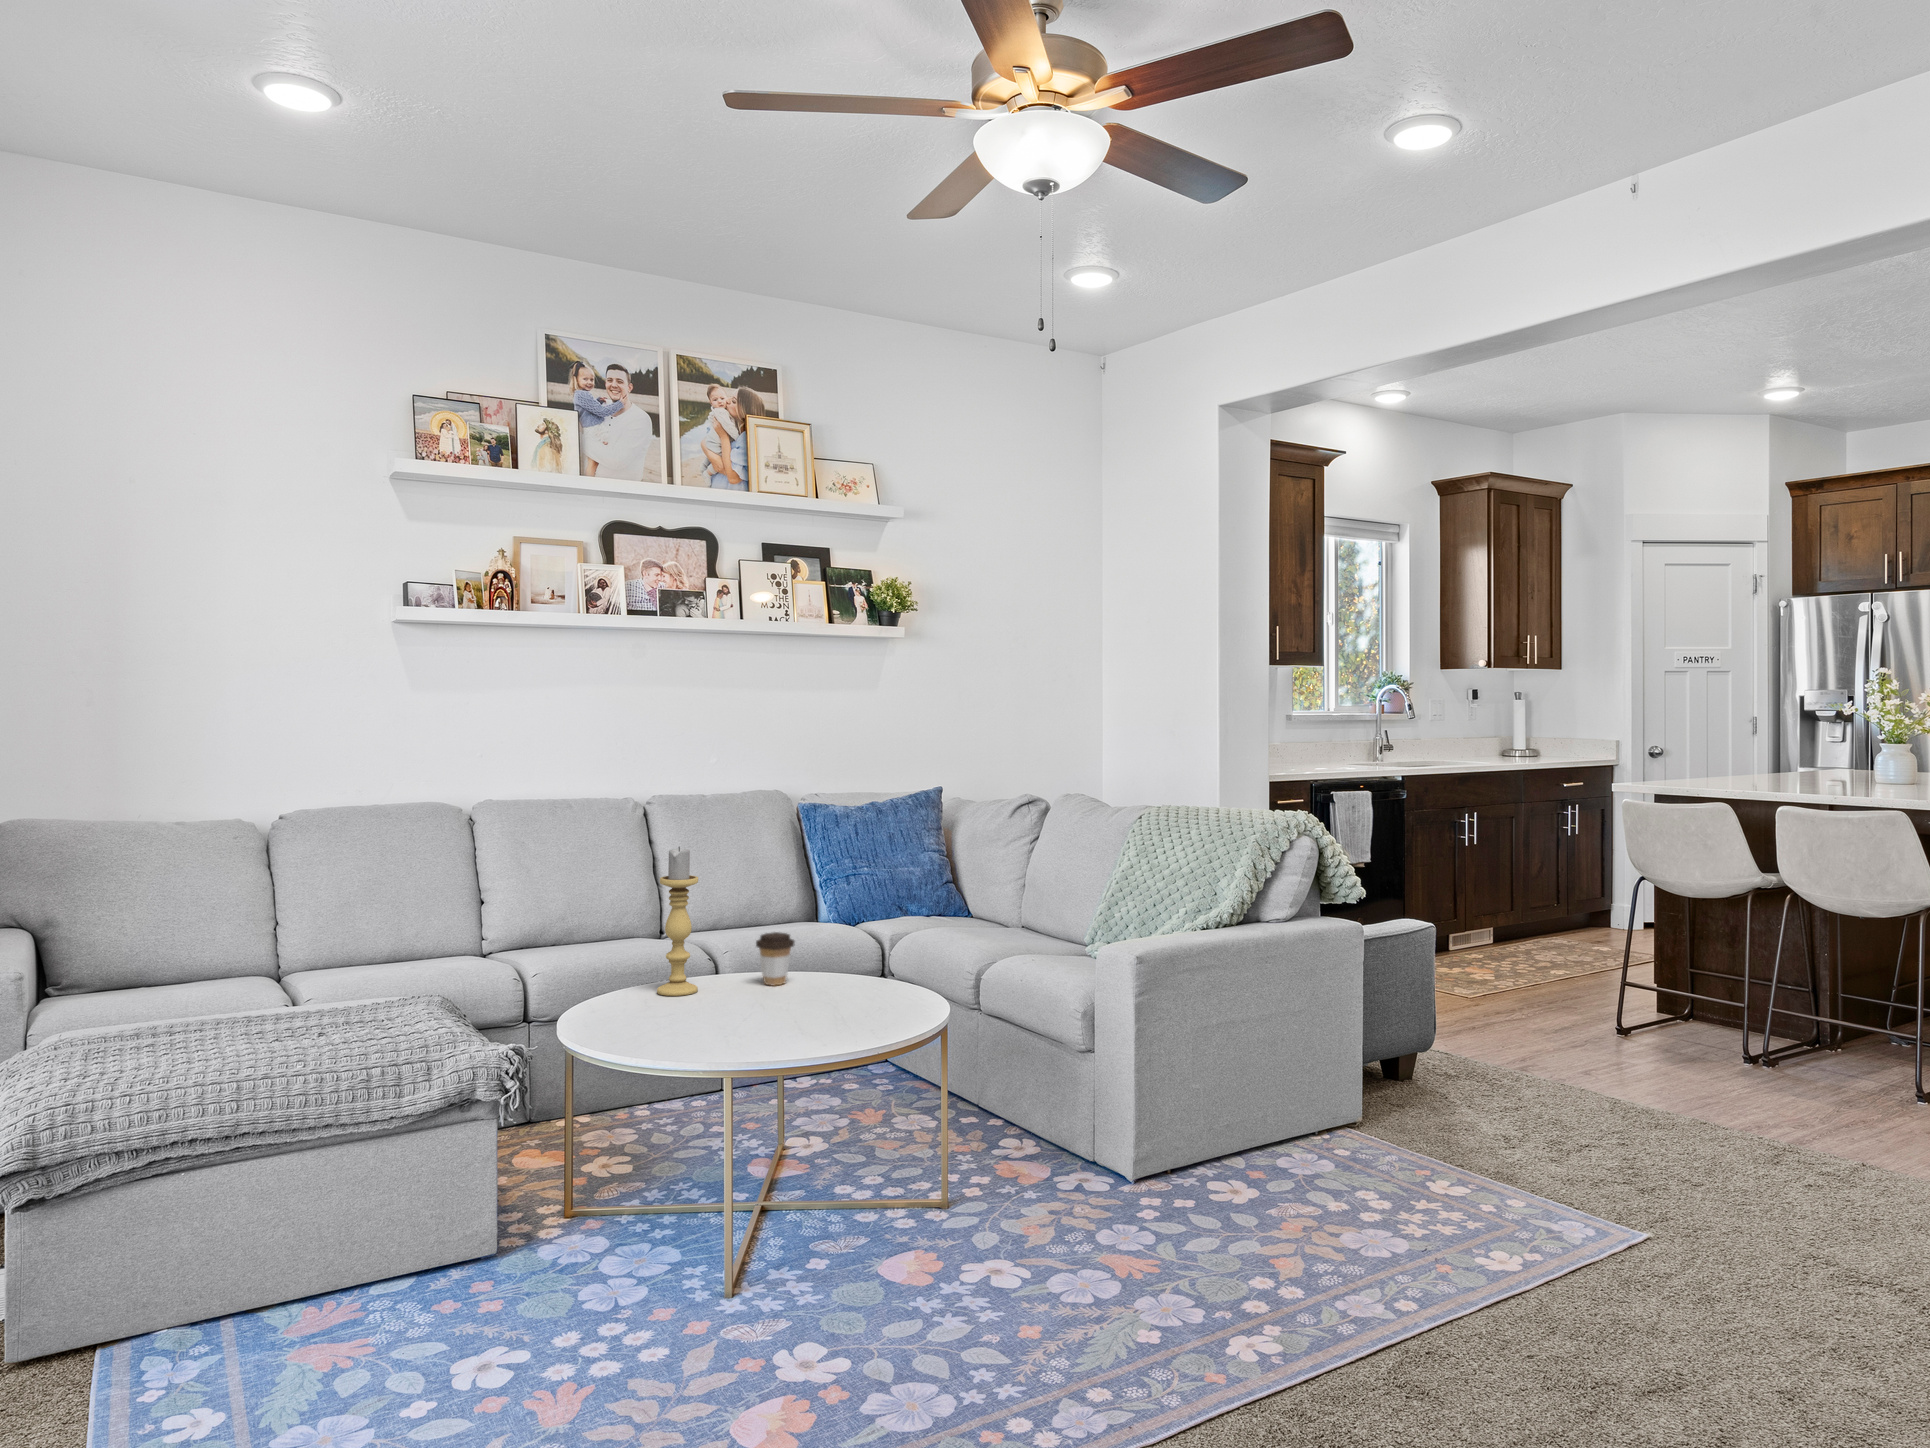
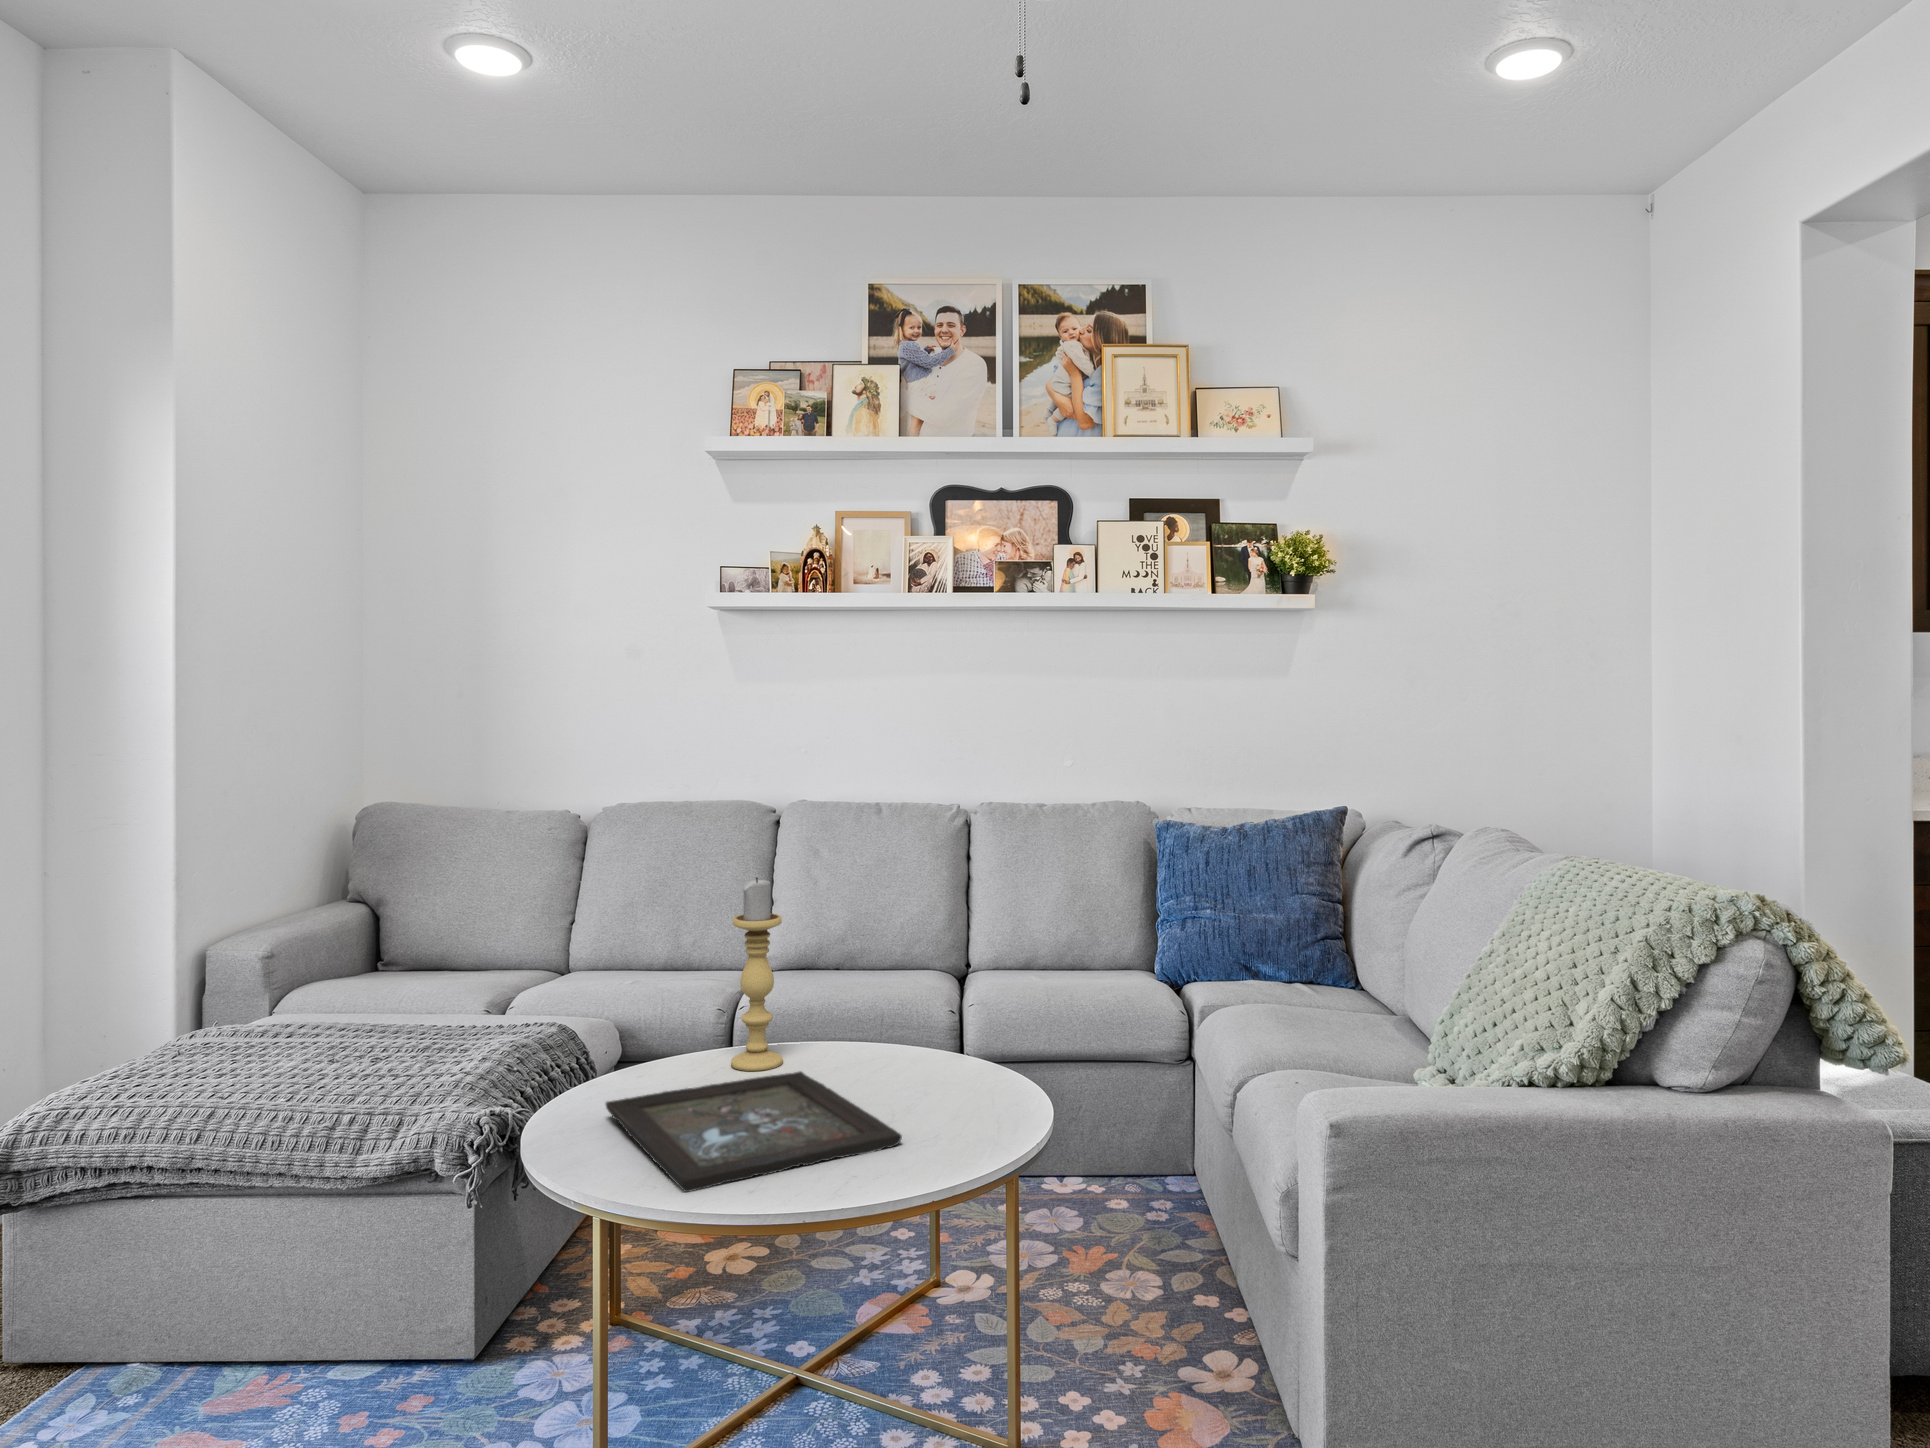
coffee cup: present [756,932,795,986] -> none [852,1001,898,1074]
tray: none [645,986,882,1046] -> present [606,1071,902,1192]

